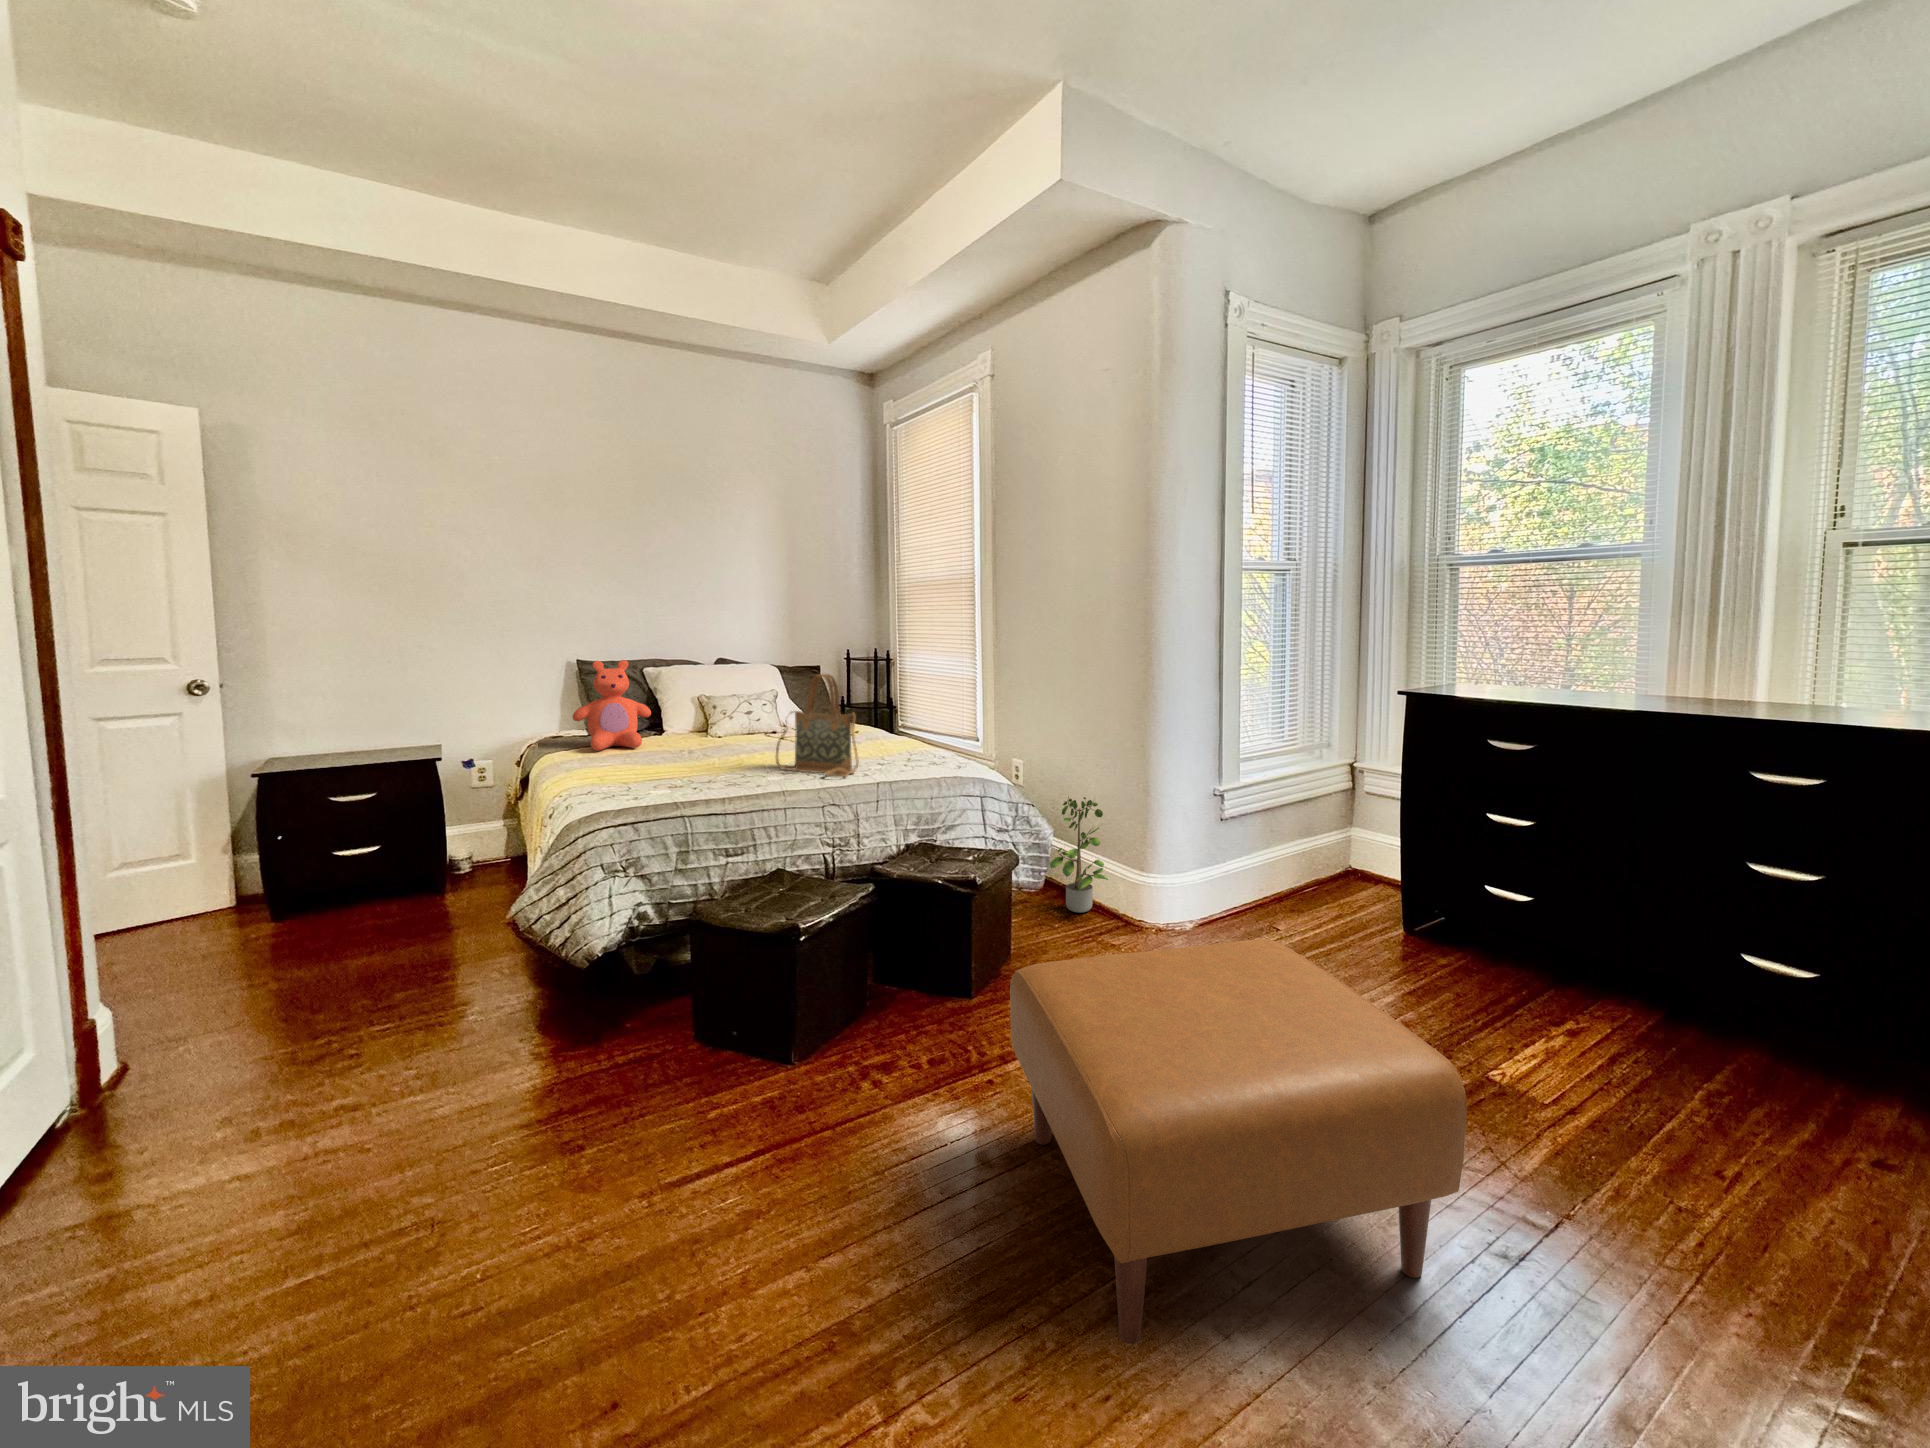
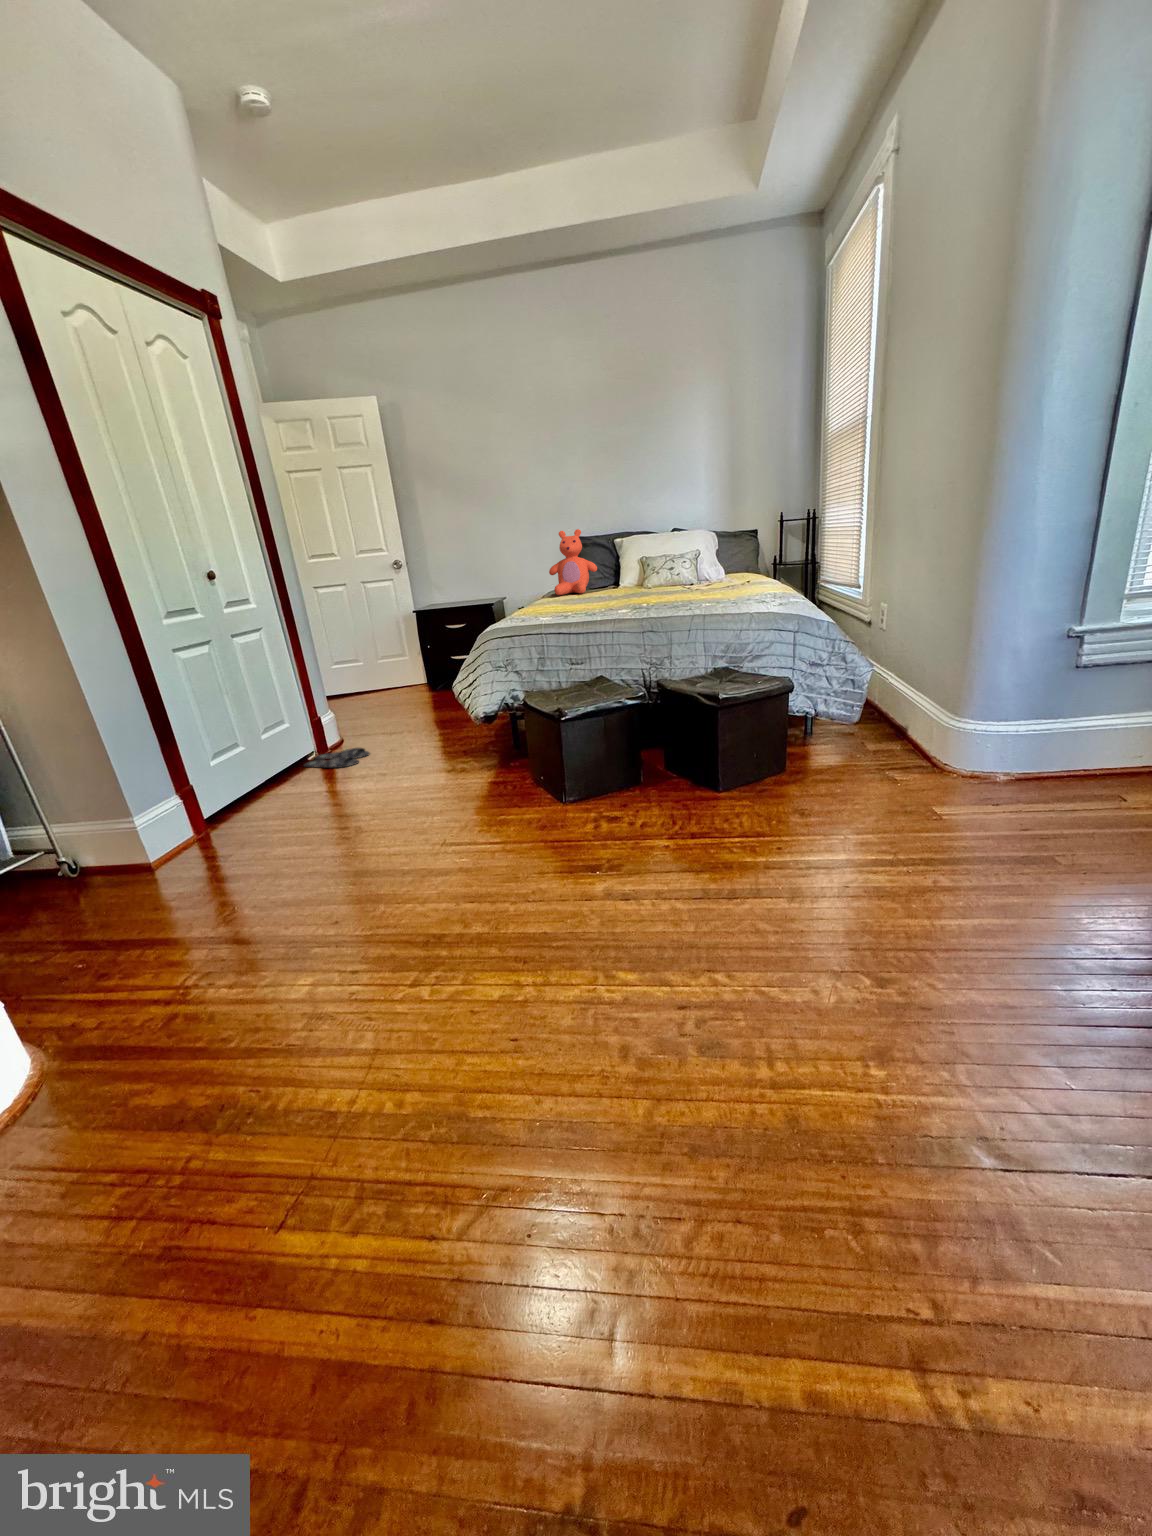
handbag: present [776,674,859,777] -> none [638,523,689,610]
potted plant: present [1050,797,1108,913] -> none [873,636,928,750]
ottoman: present [1010,939,1467,1344] -> none [533,762,992,1159]
slippers: none [90,1064,273,1139] -> present [304,748,370,768]

